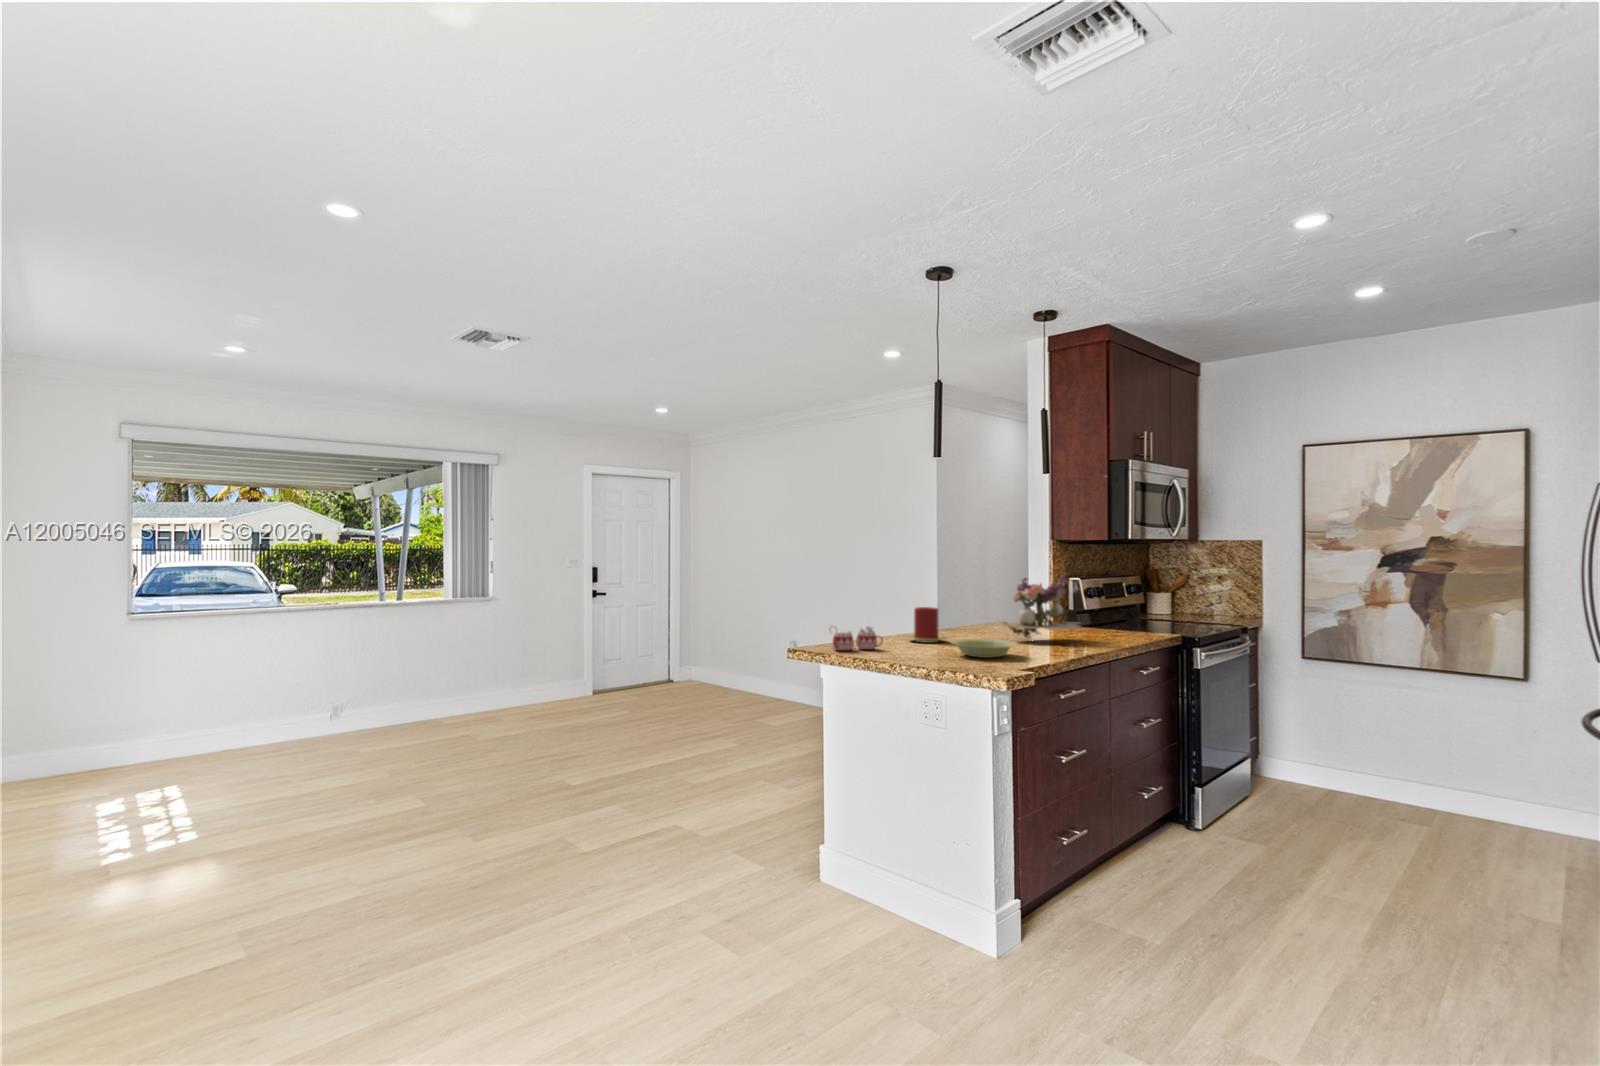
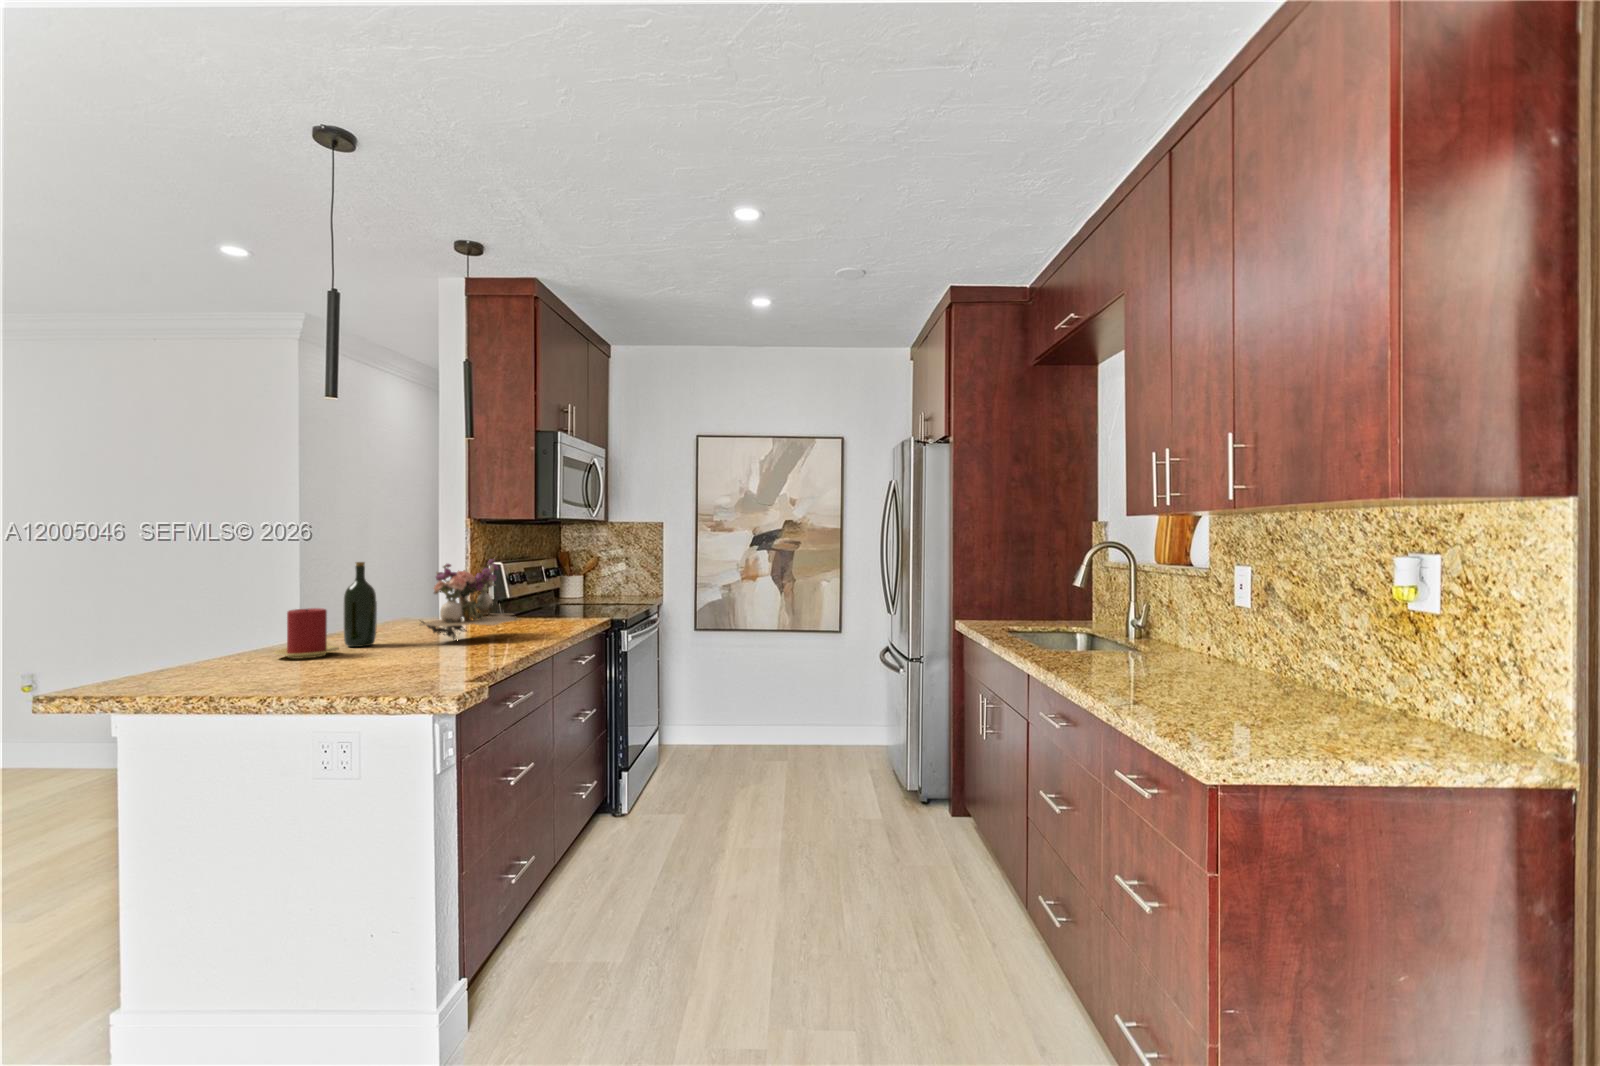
wine bottle: none [952,575,974,639] -> present [344,562,377,647]
mug: present [829,626,883,651] -> none [132,644,239,689]
bowl: present [951,639,1017,658] -> none [357,644,455,670]

